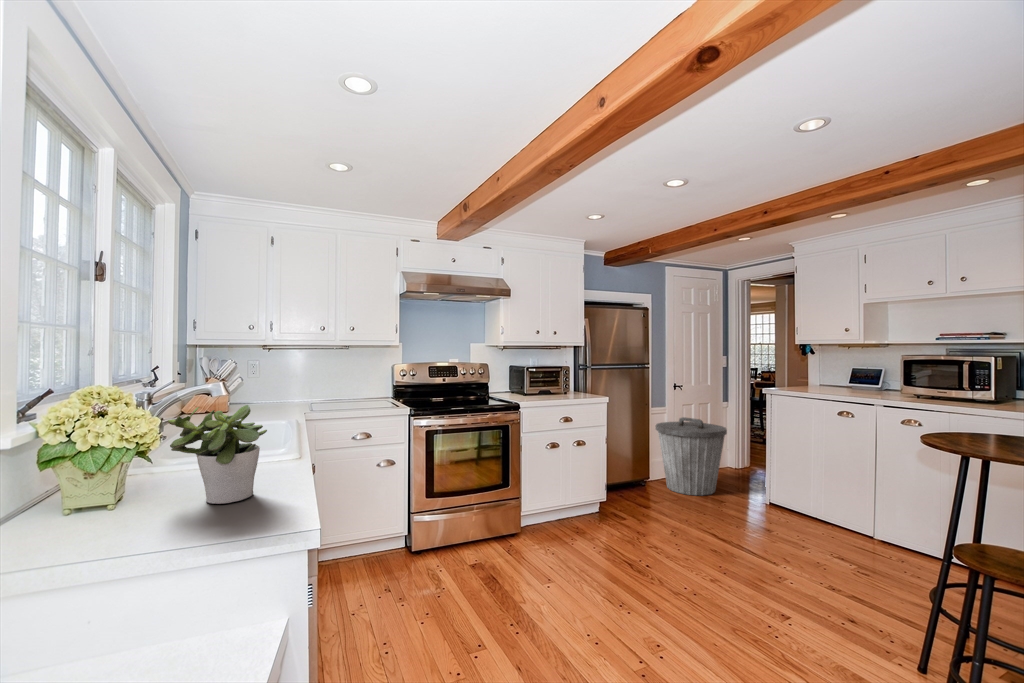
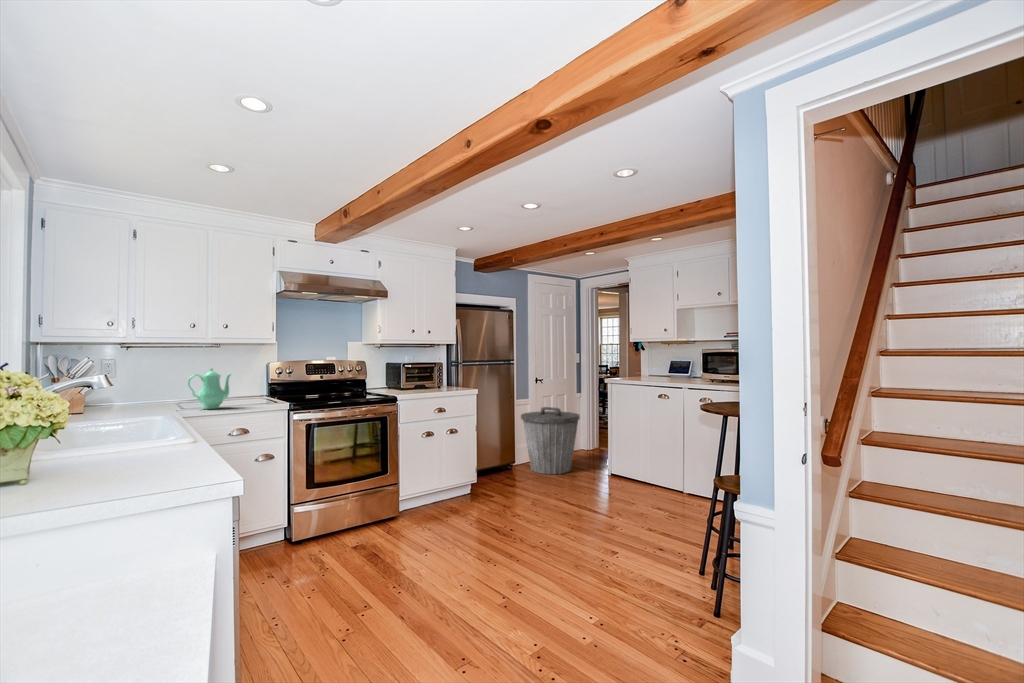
teapot: none [317,370,358,412] -> present [188,368,231,409]
potted plant: present [168,405,267,504] -> none [80,386,178,474]

